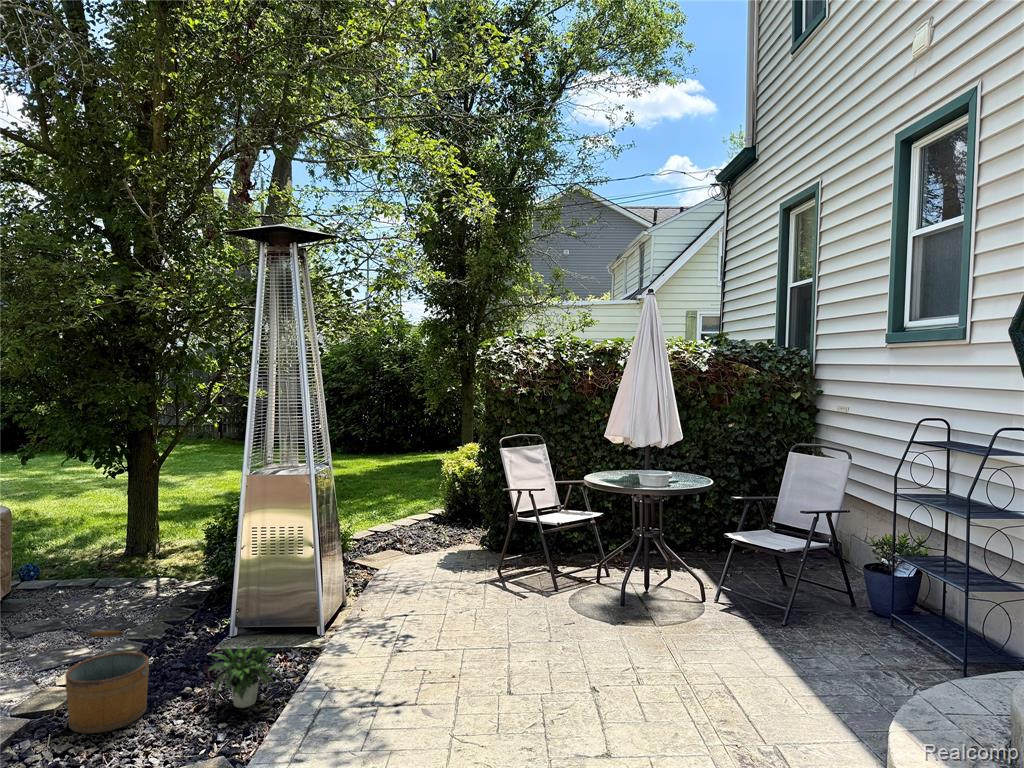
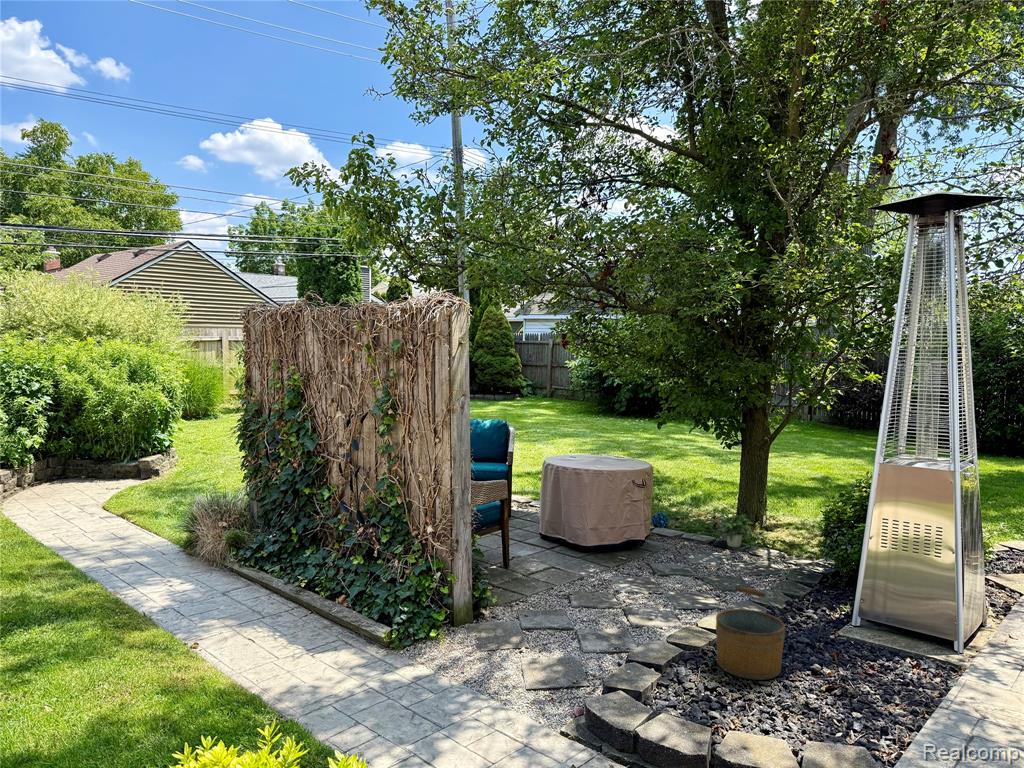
potted plant: present [187,644,281,708] -> present [715,512,752,547]

